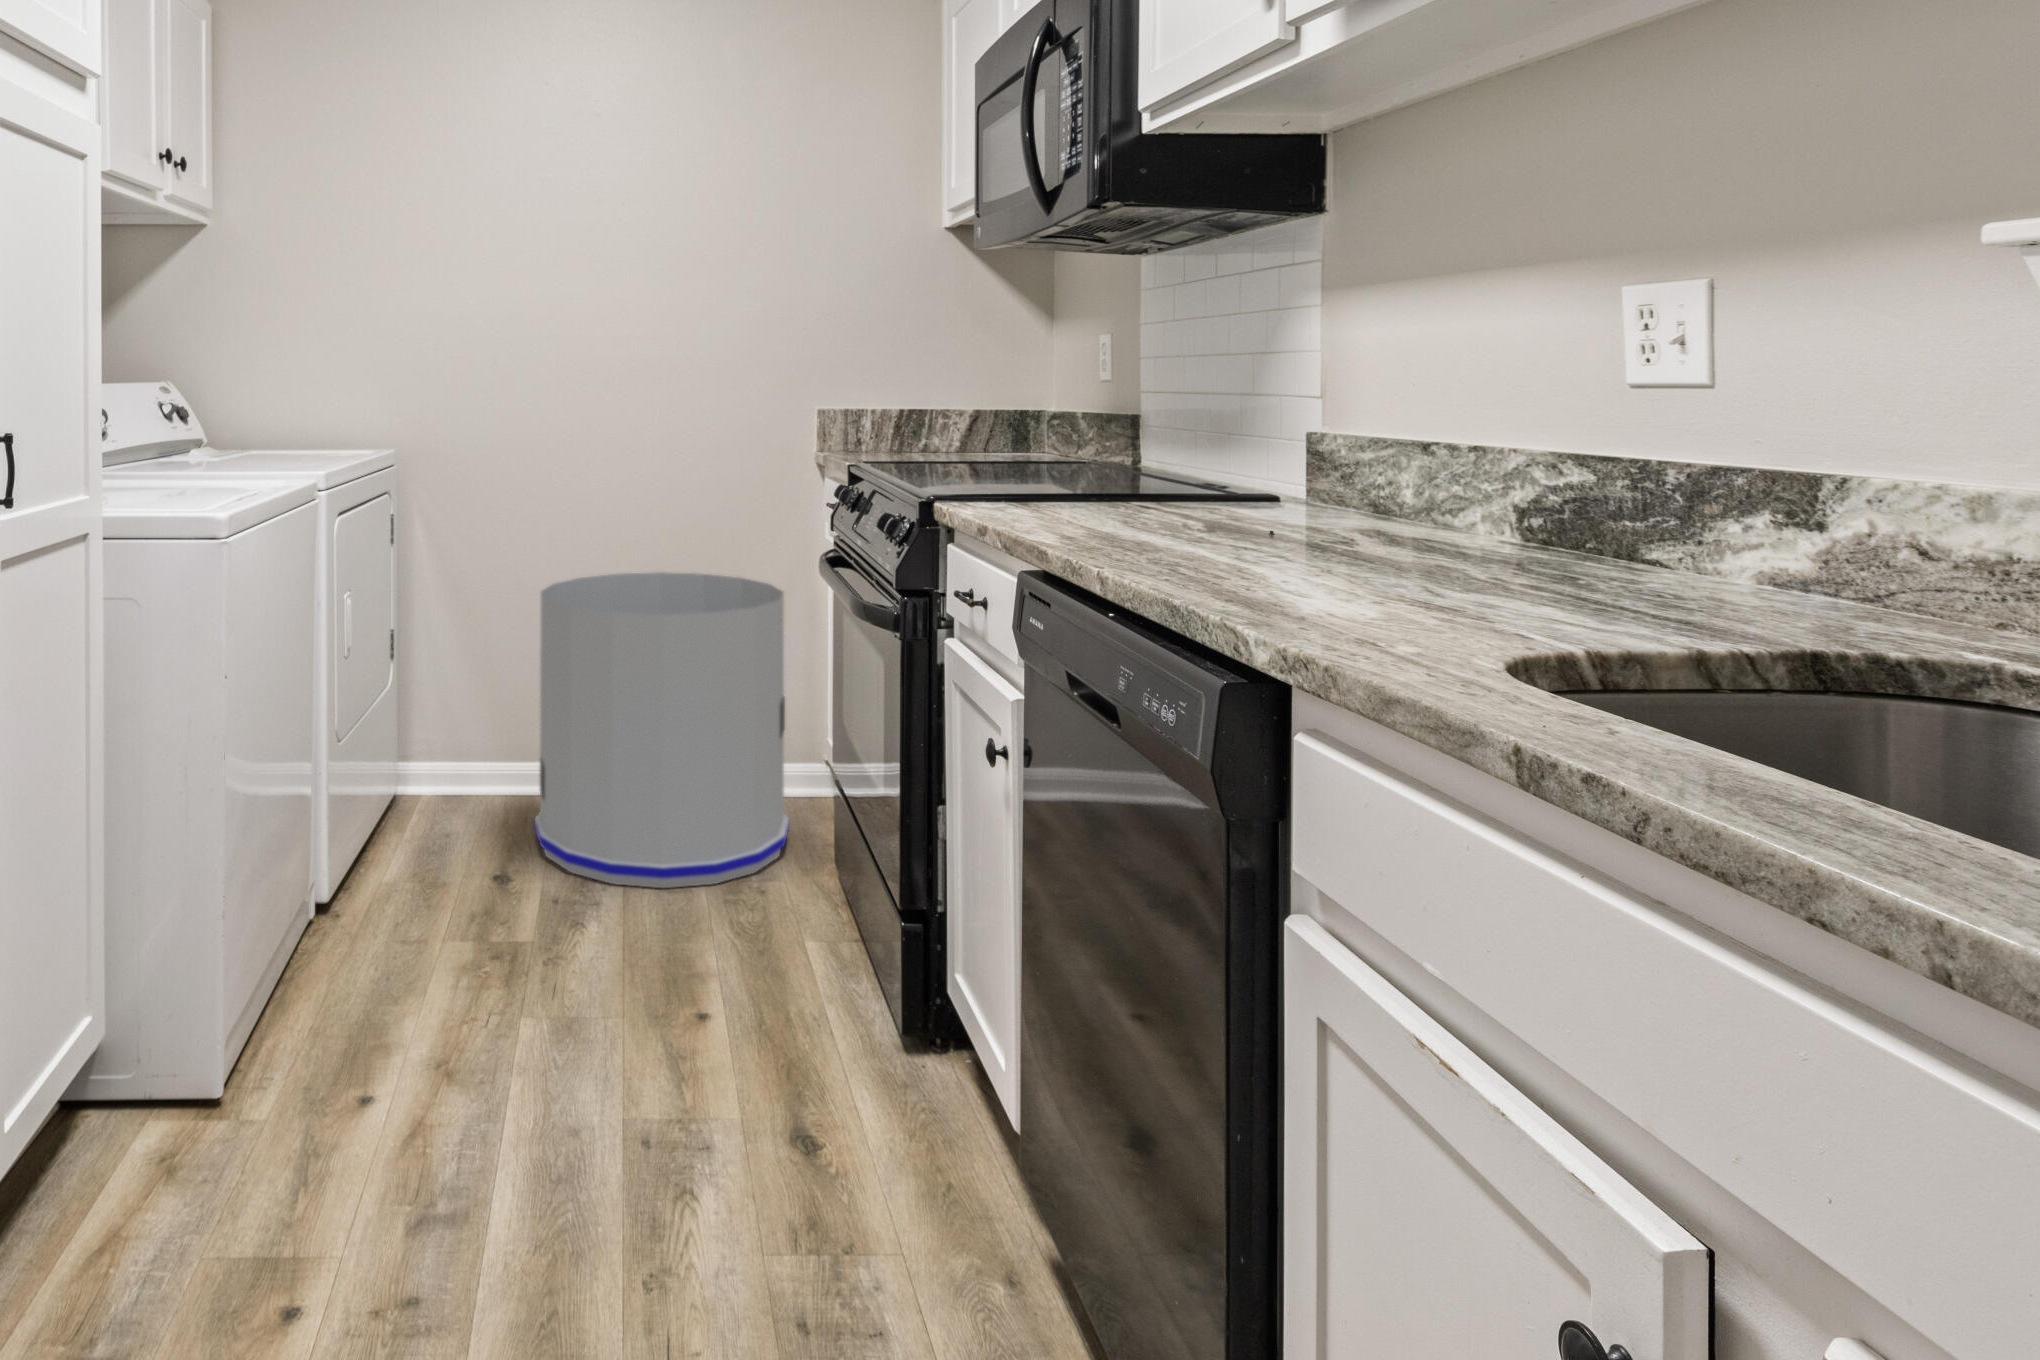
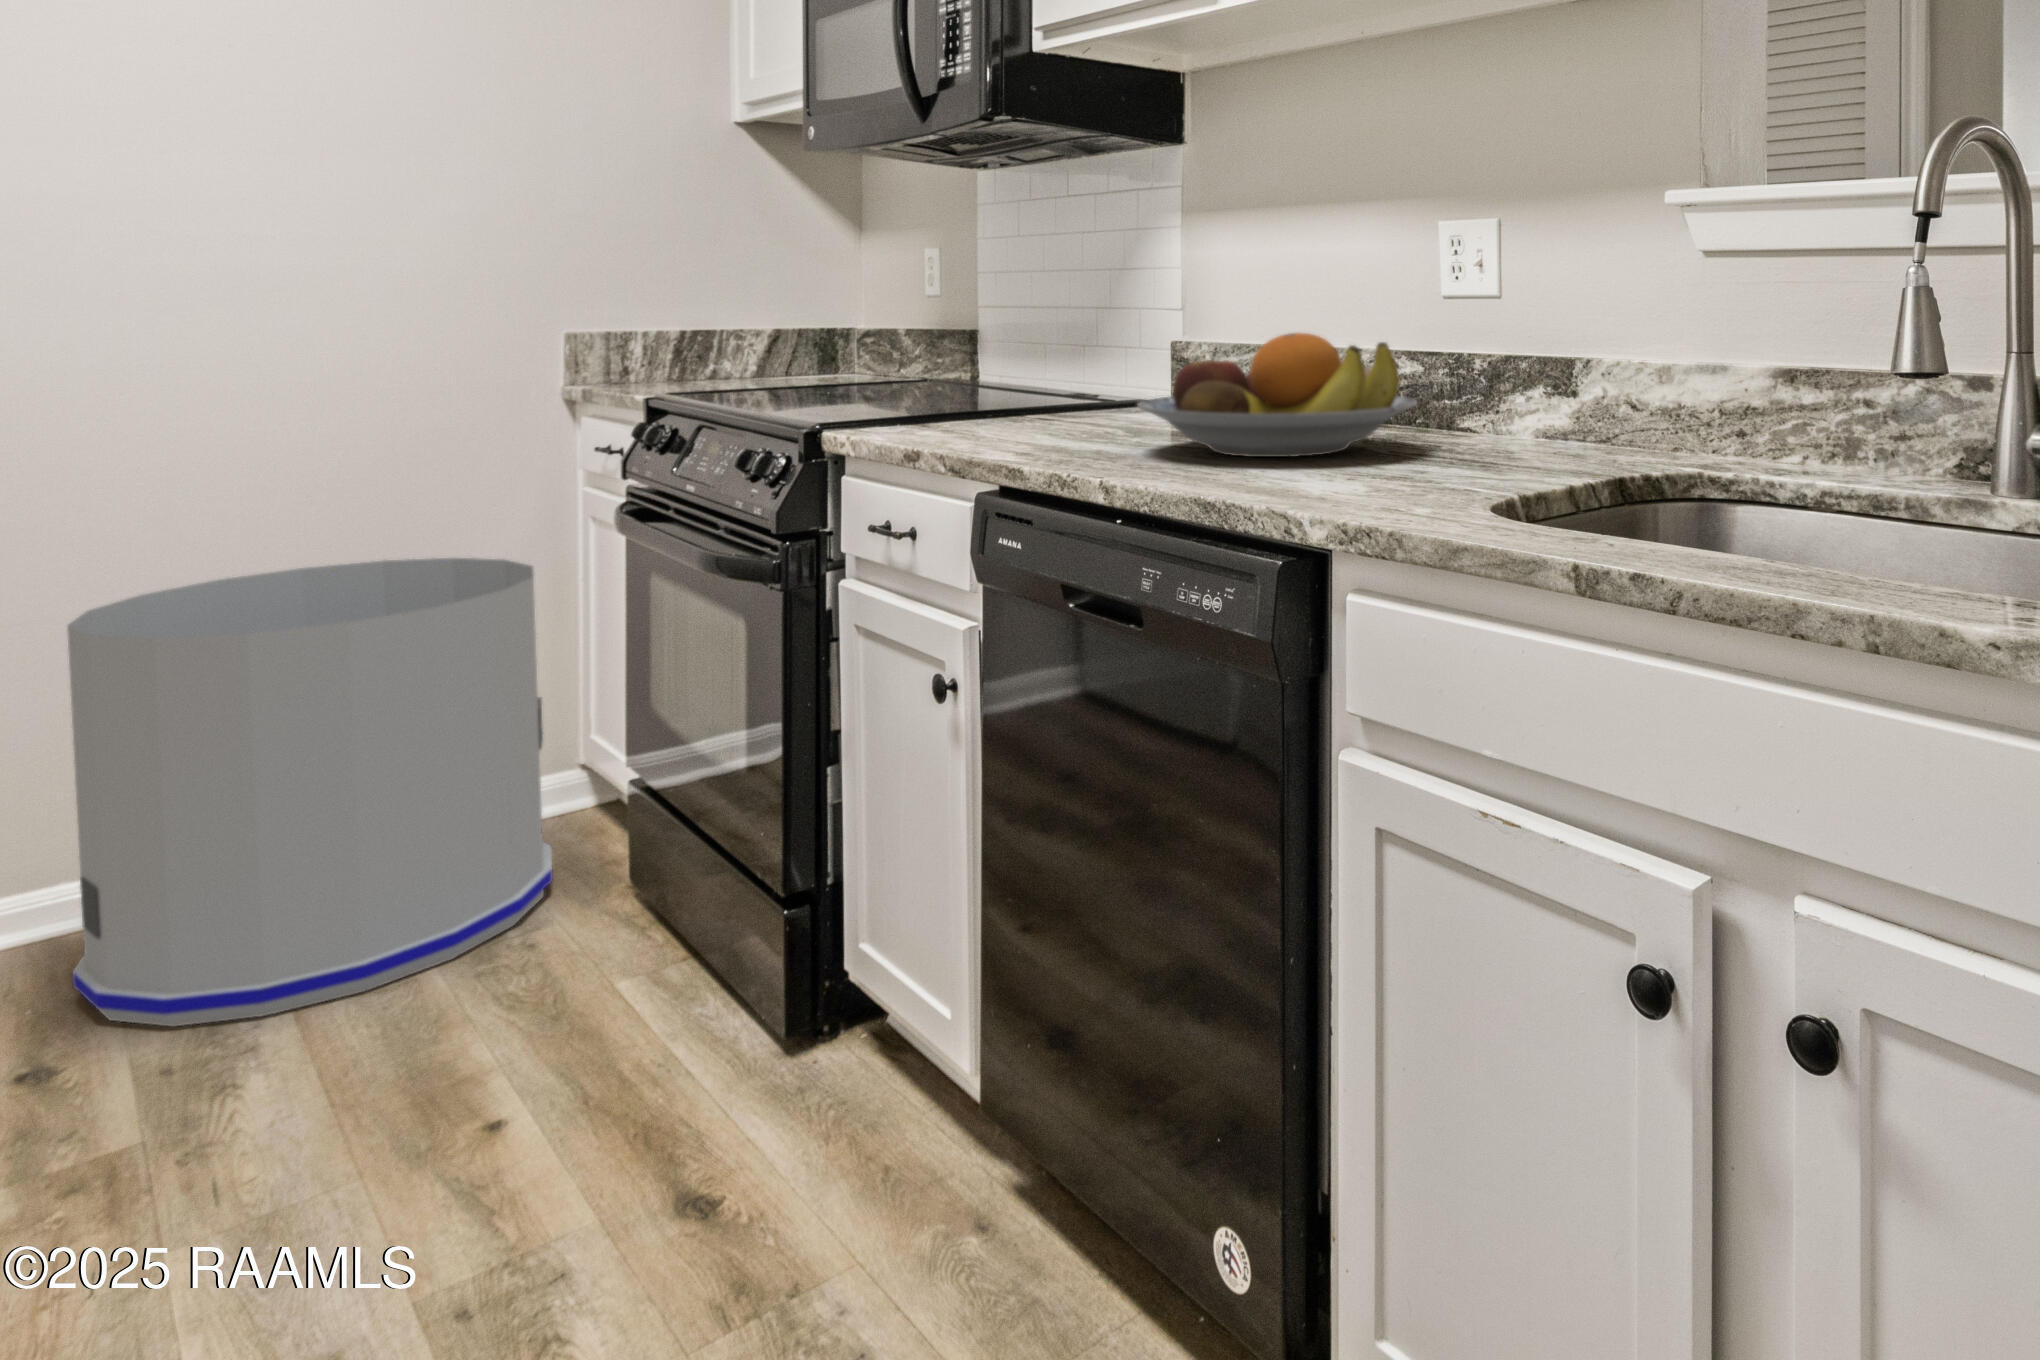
fruit bowl: none [1175,426,1537,570] -> present [1138,333,1417,457]

